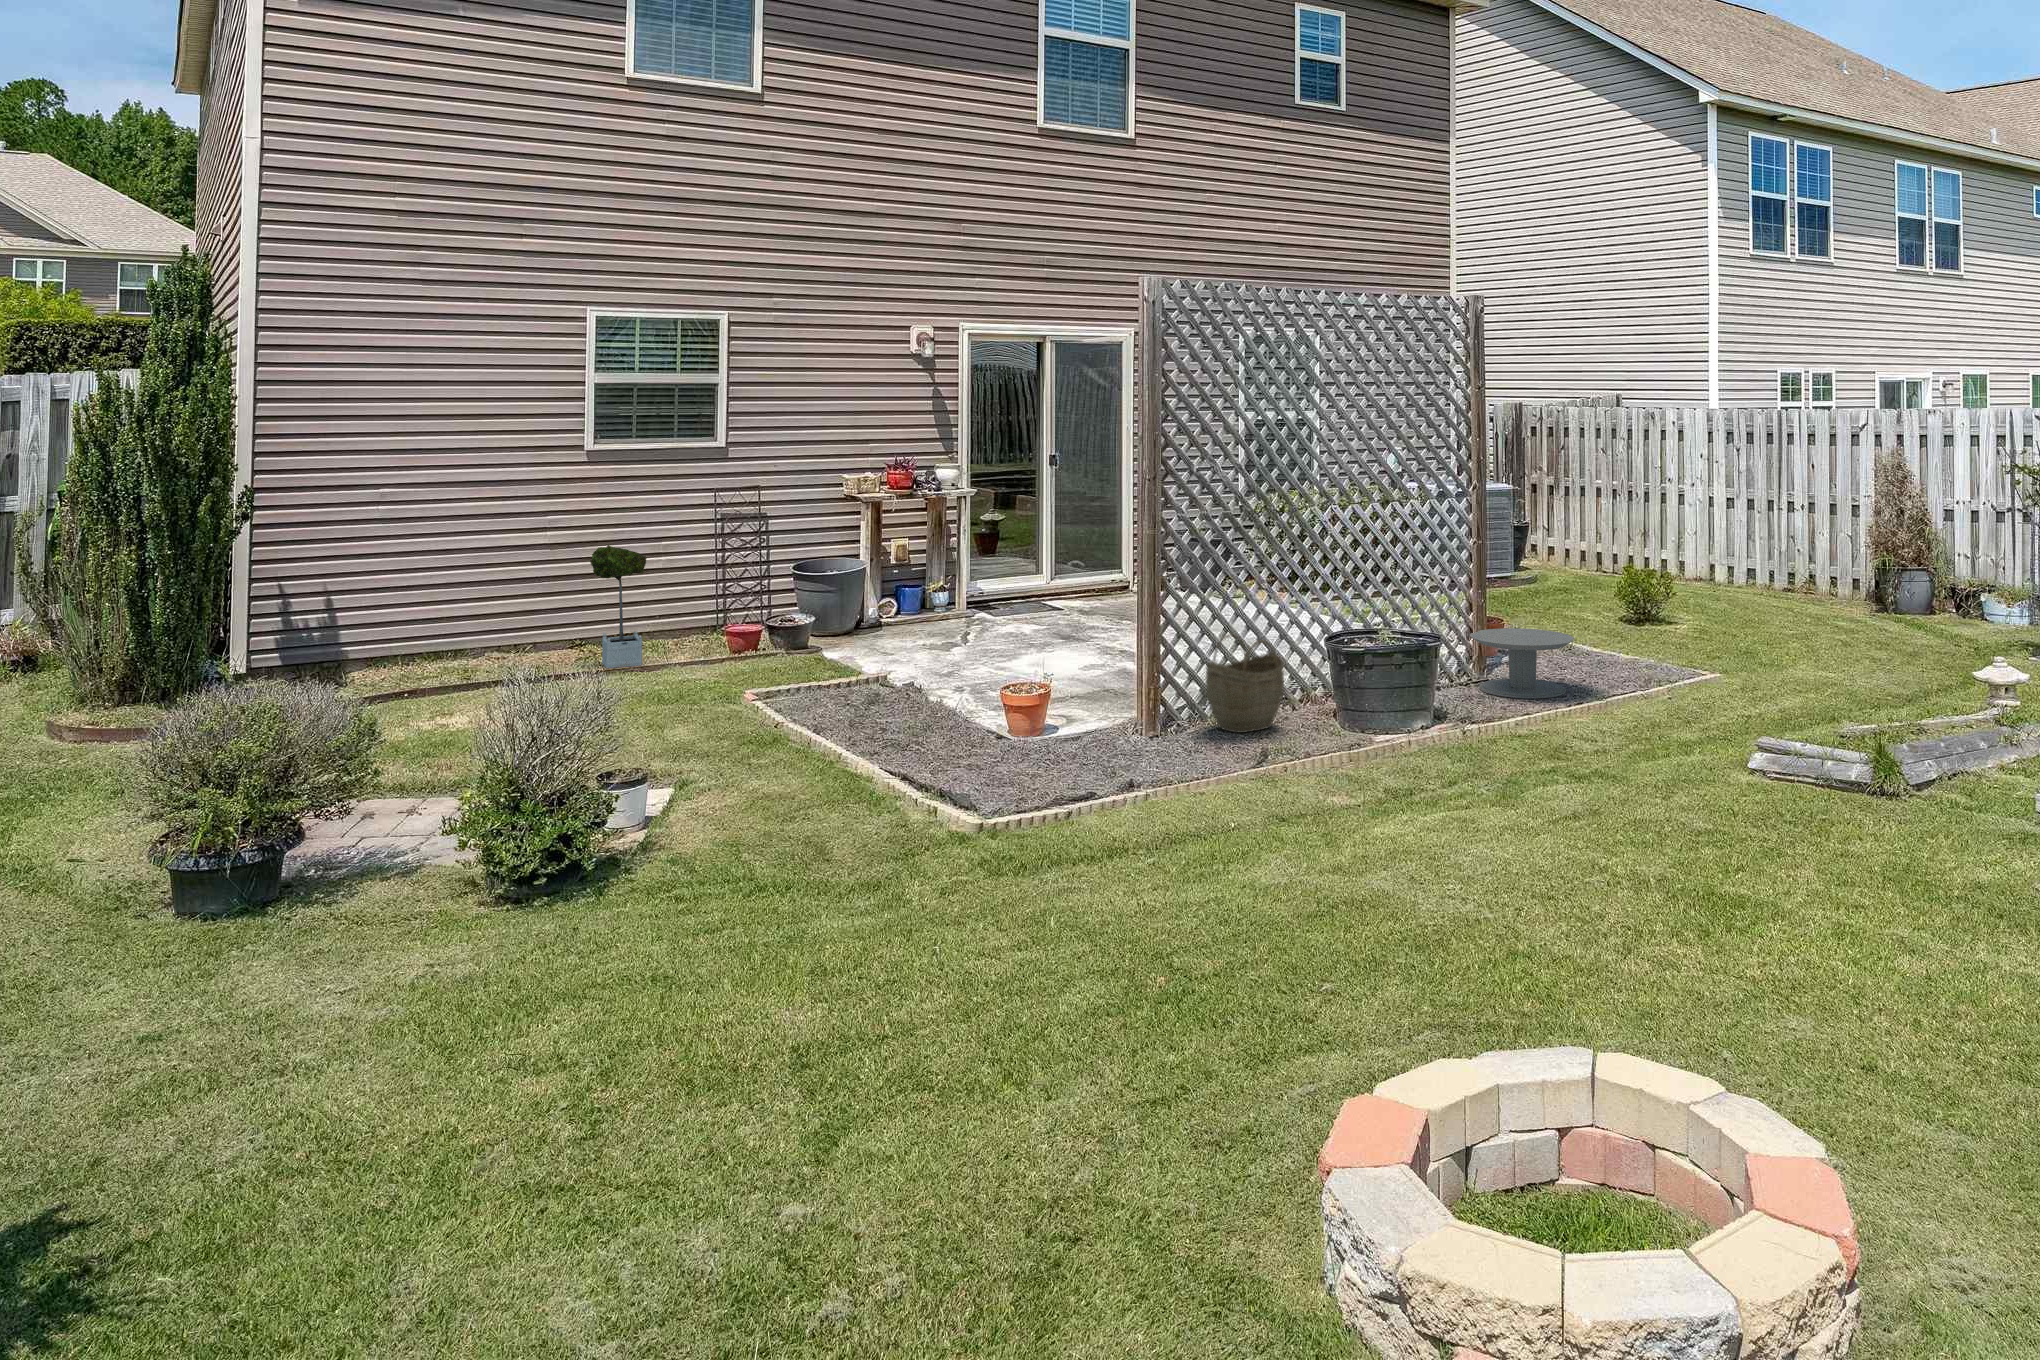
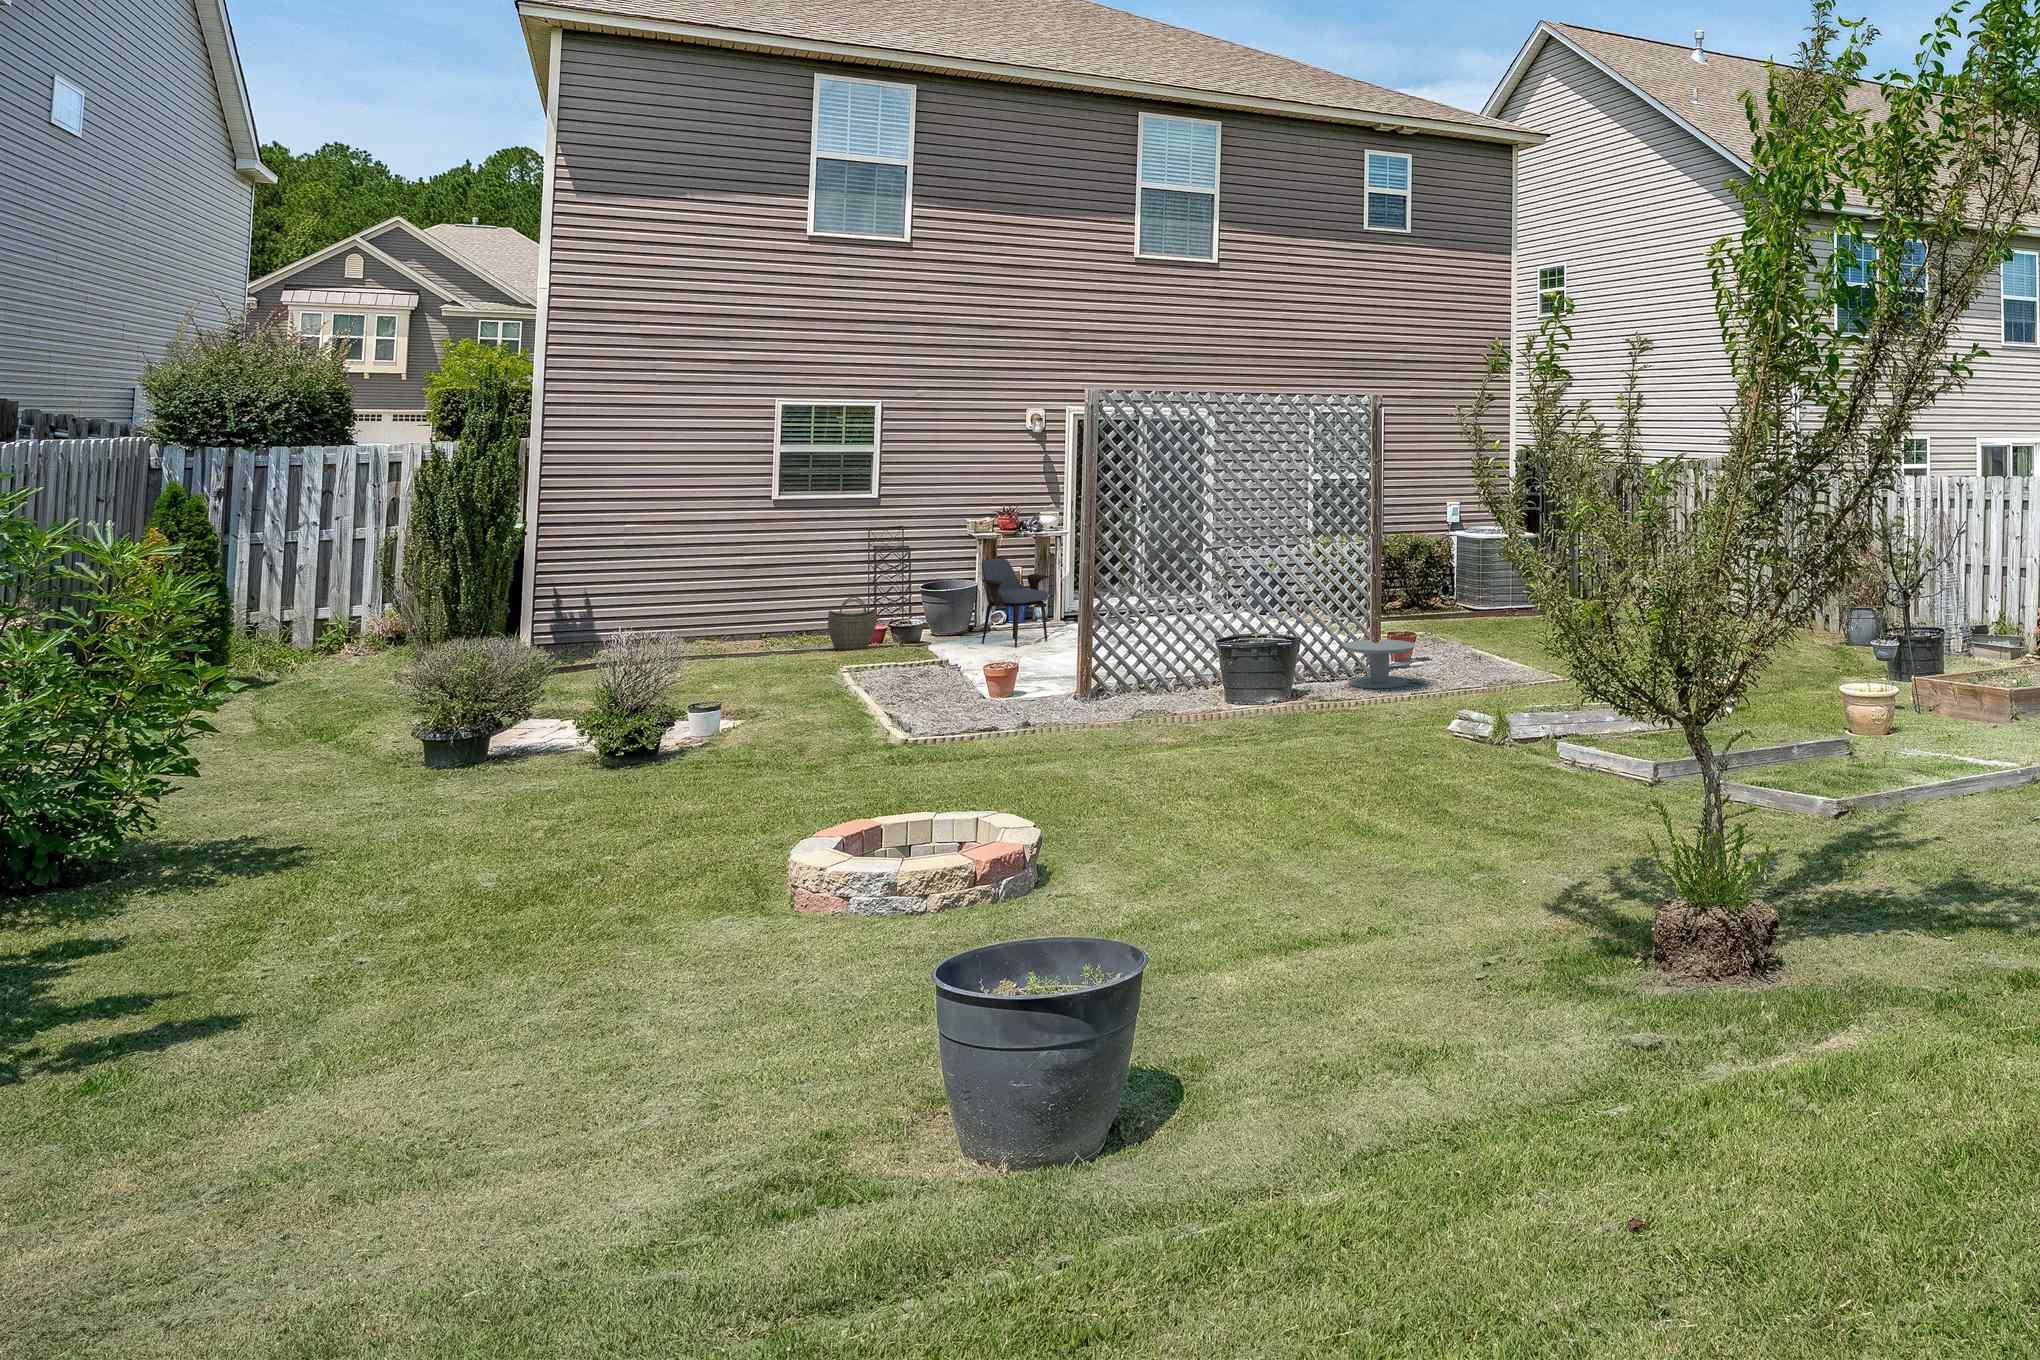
armchair: none [872,528,963,648] -> present [982,558,1049,647]
potted tree: present [590,545,647,668] -> none [770,567,811,654]
woven basket: present [1206,634,1284,733] -> present [828,597,876,650]

